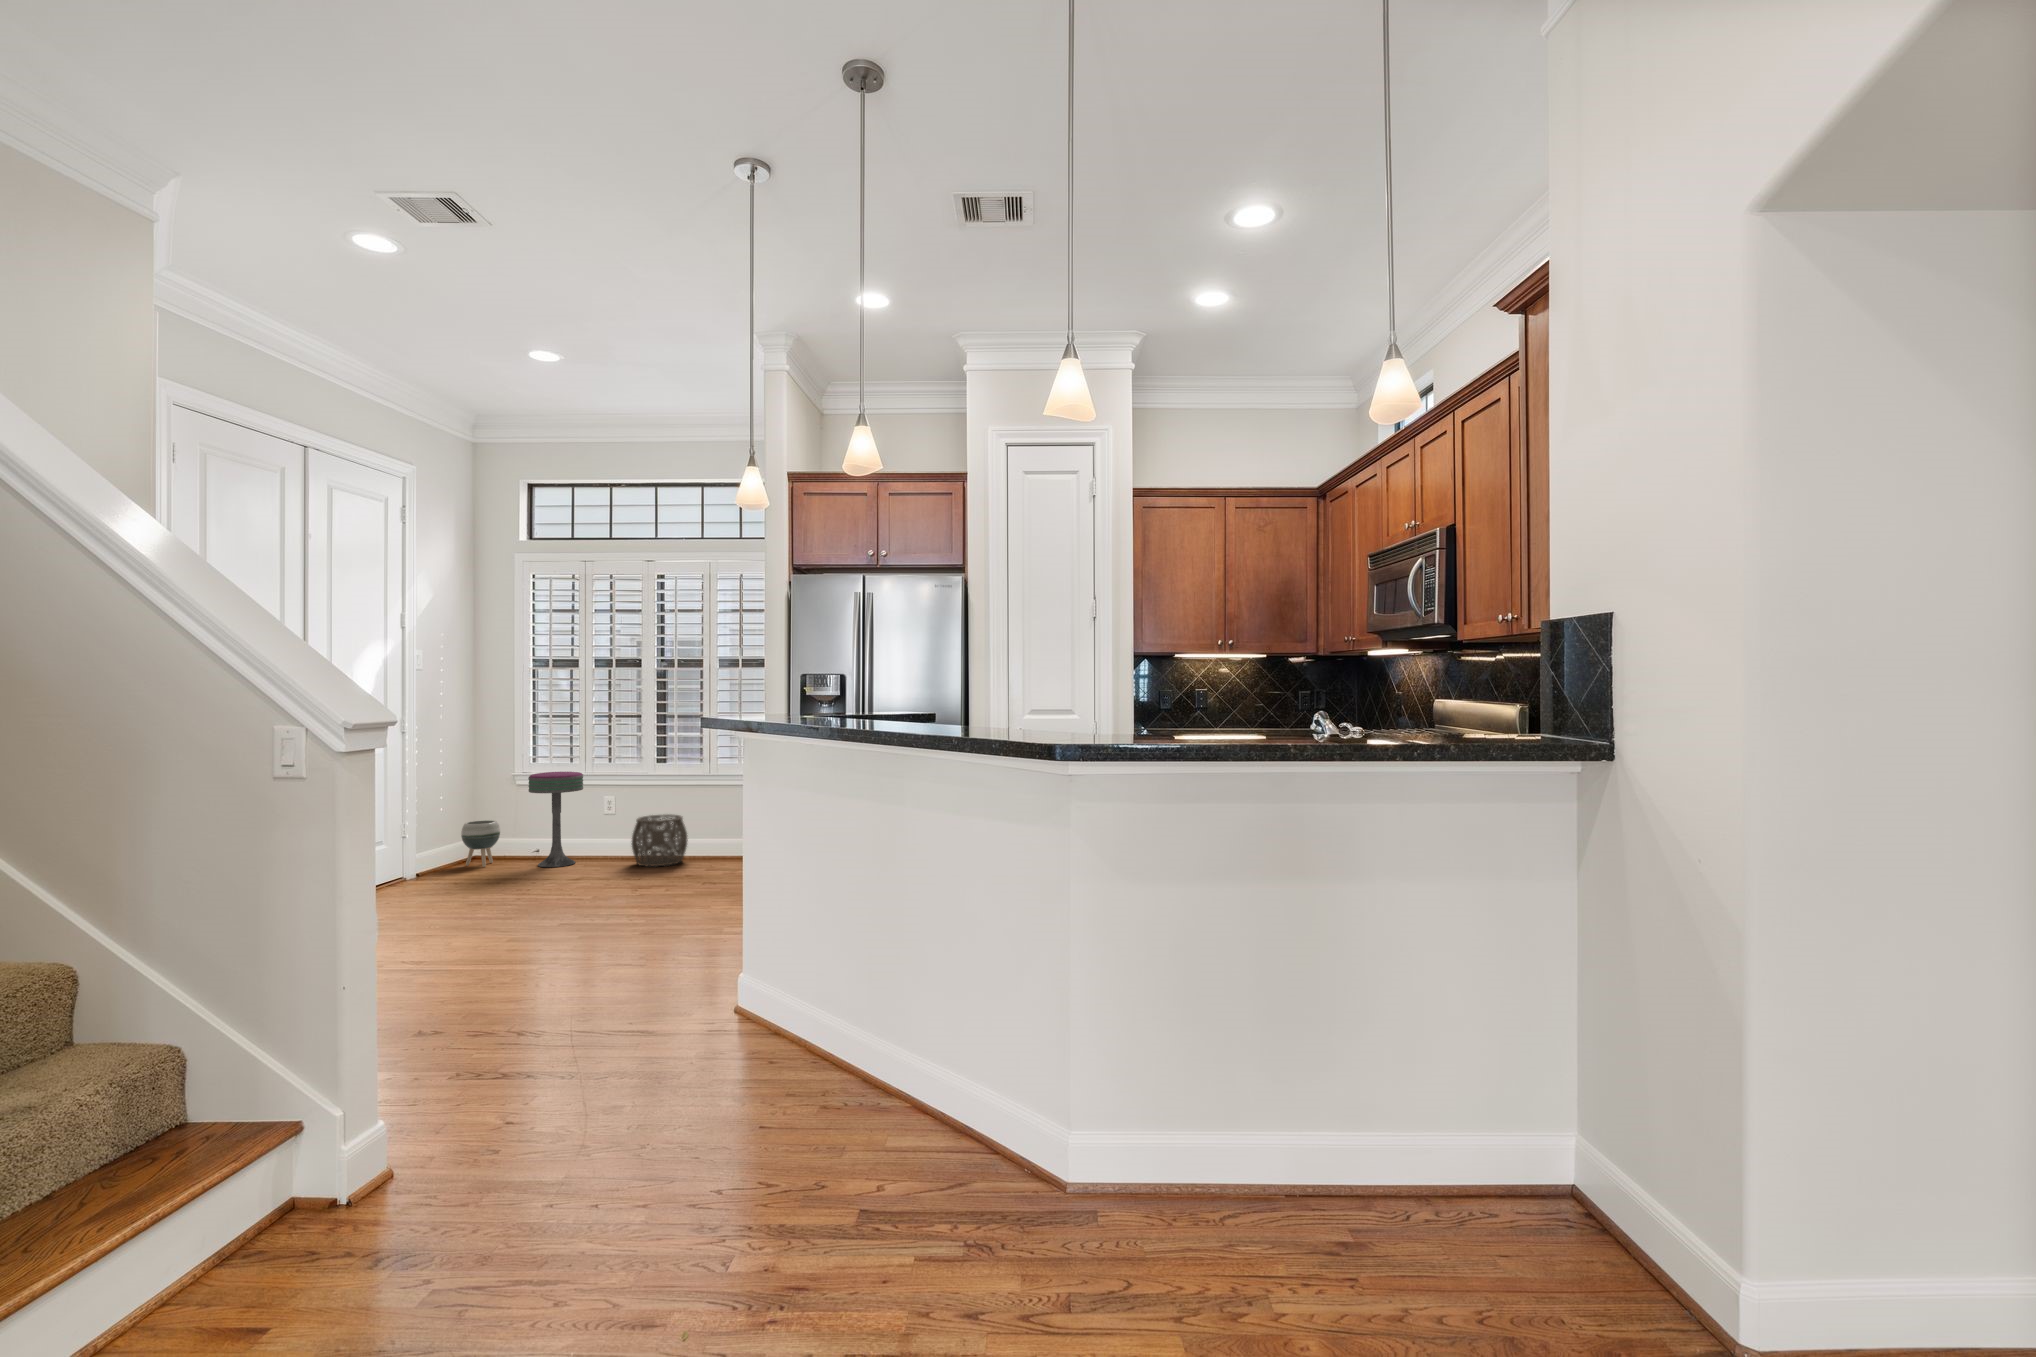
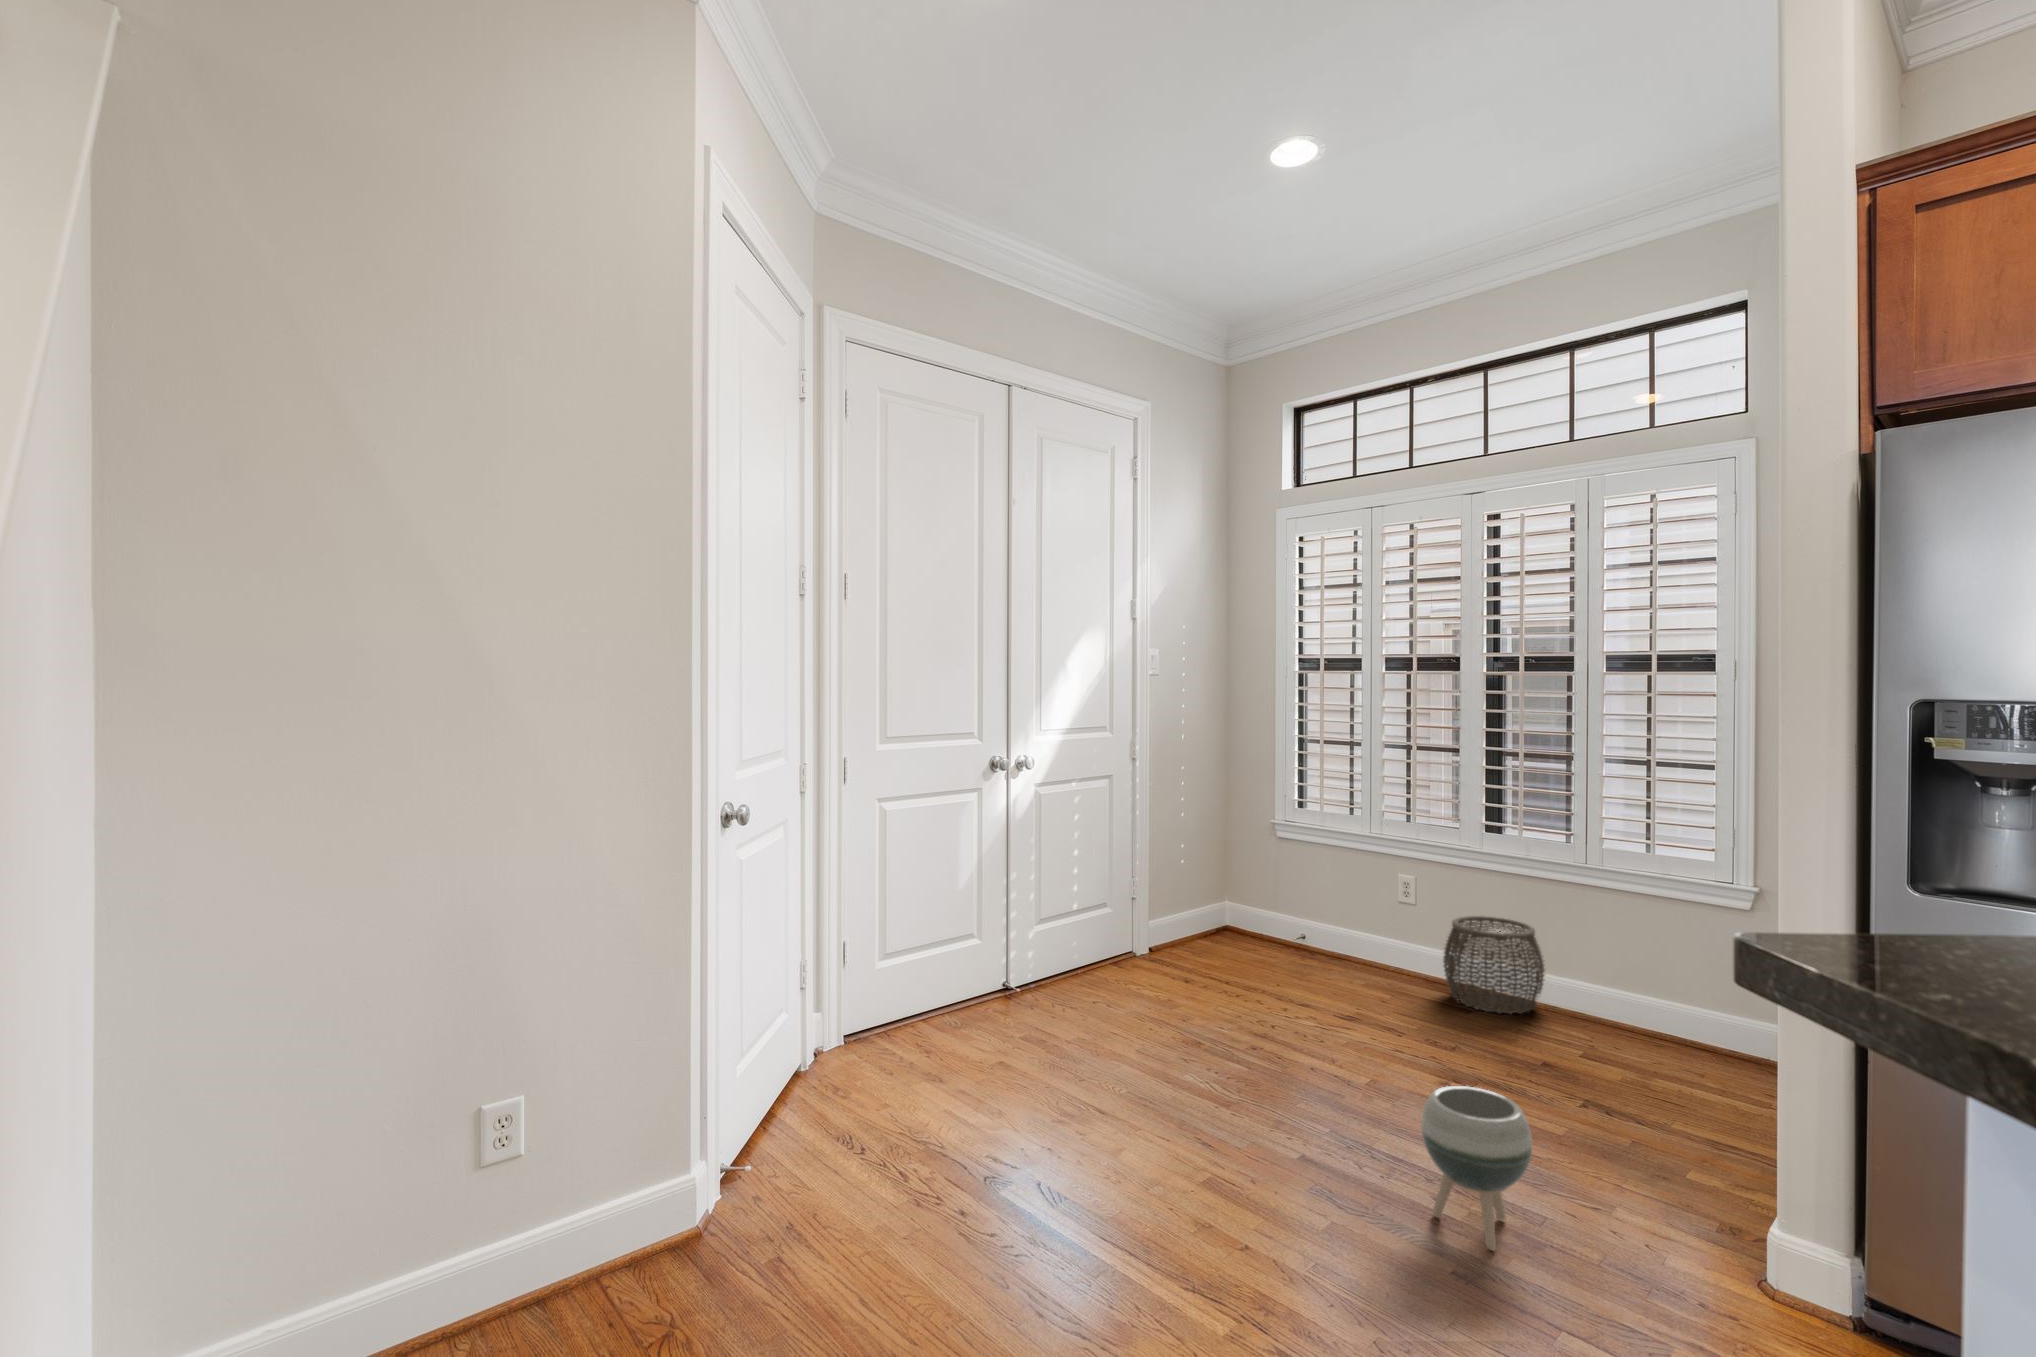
bar stool: present [528,772,583,867] -> none [1290,825,1368,974]
planter: present [461,820,500,867] -> present [1421,1086,1532,1250]

